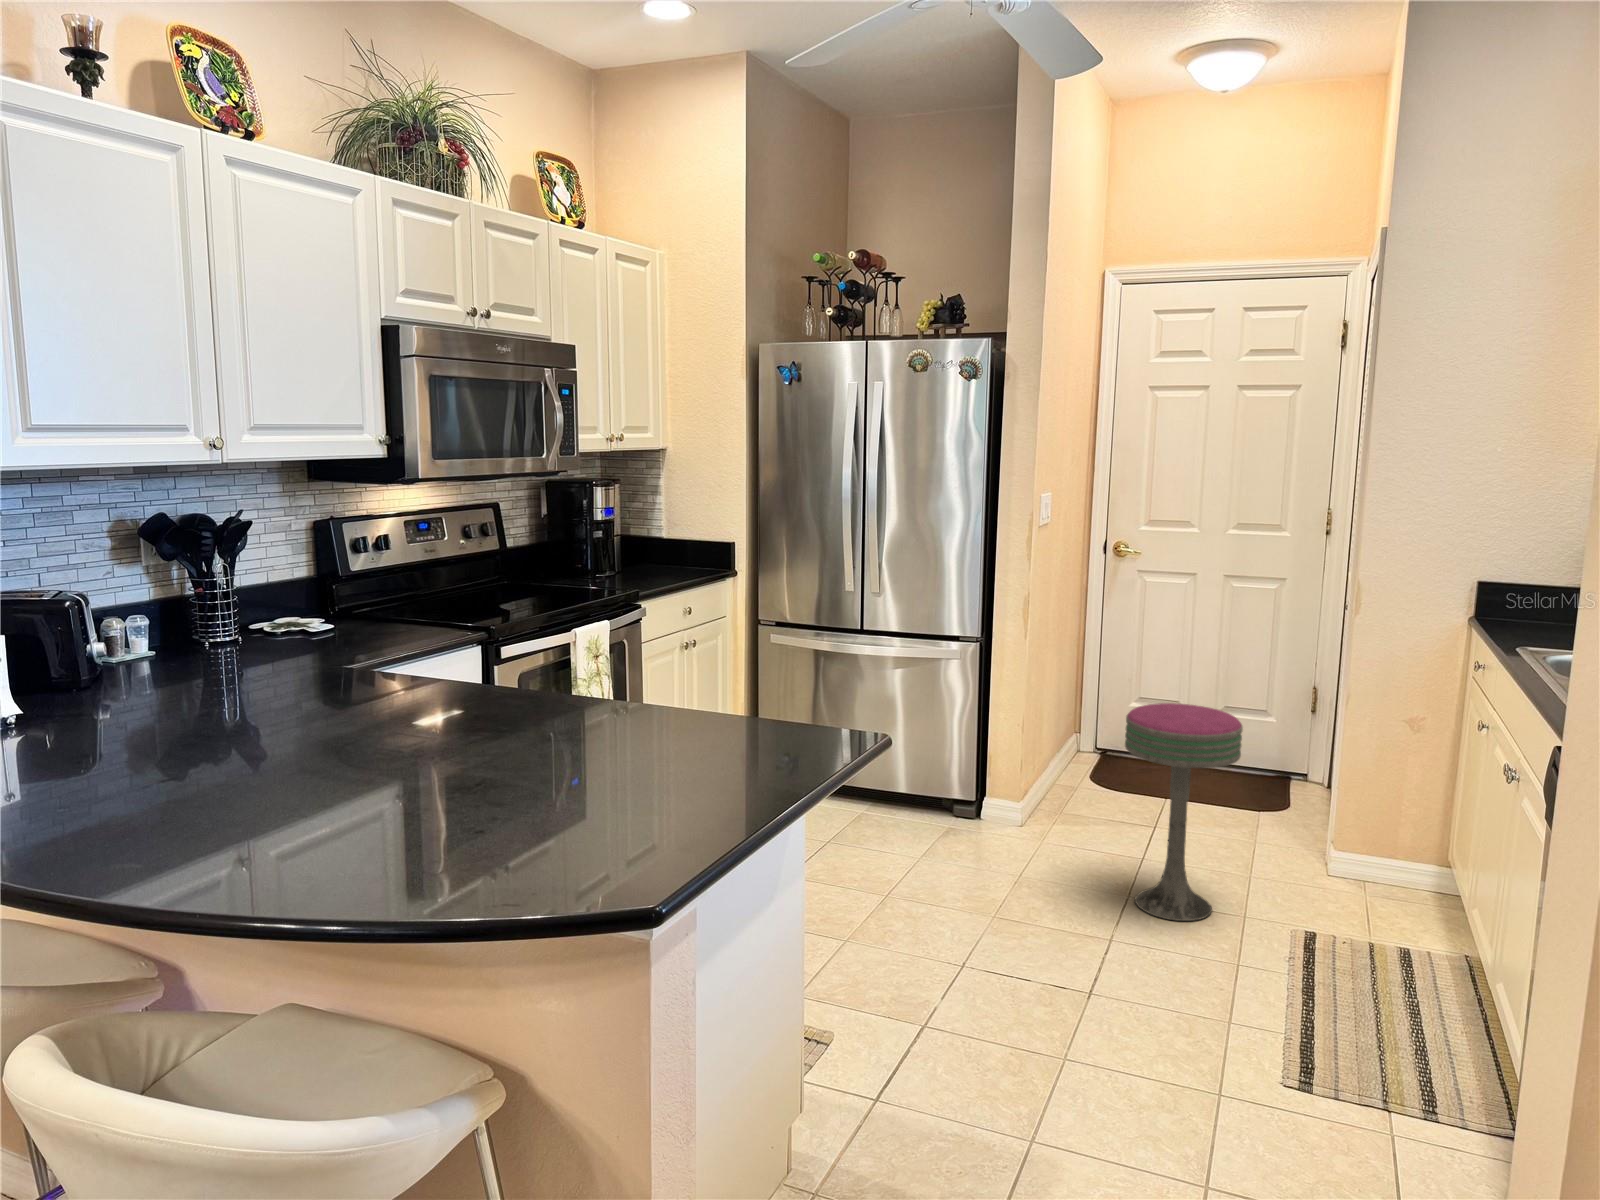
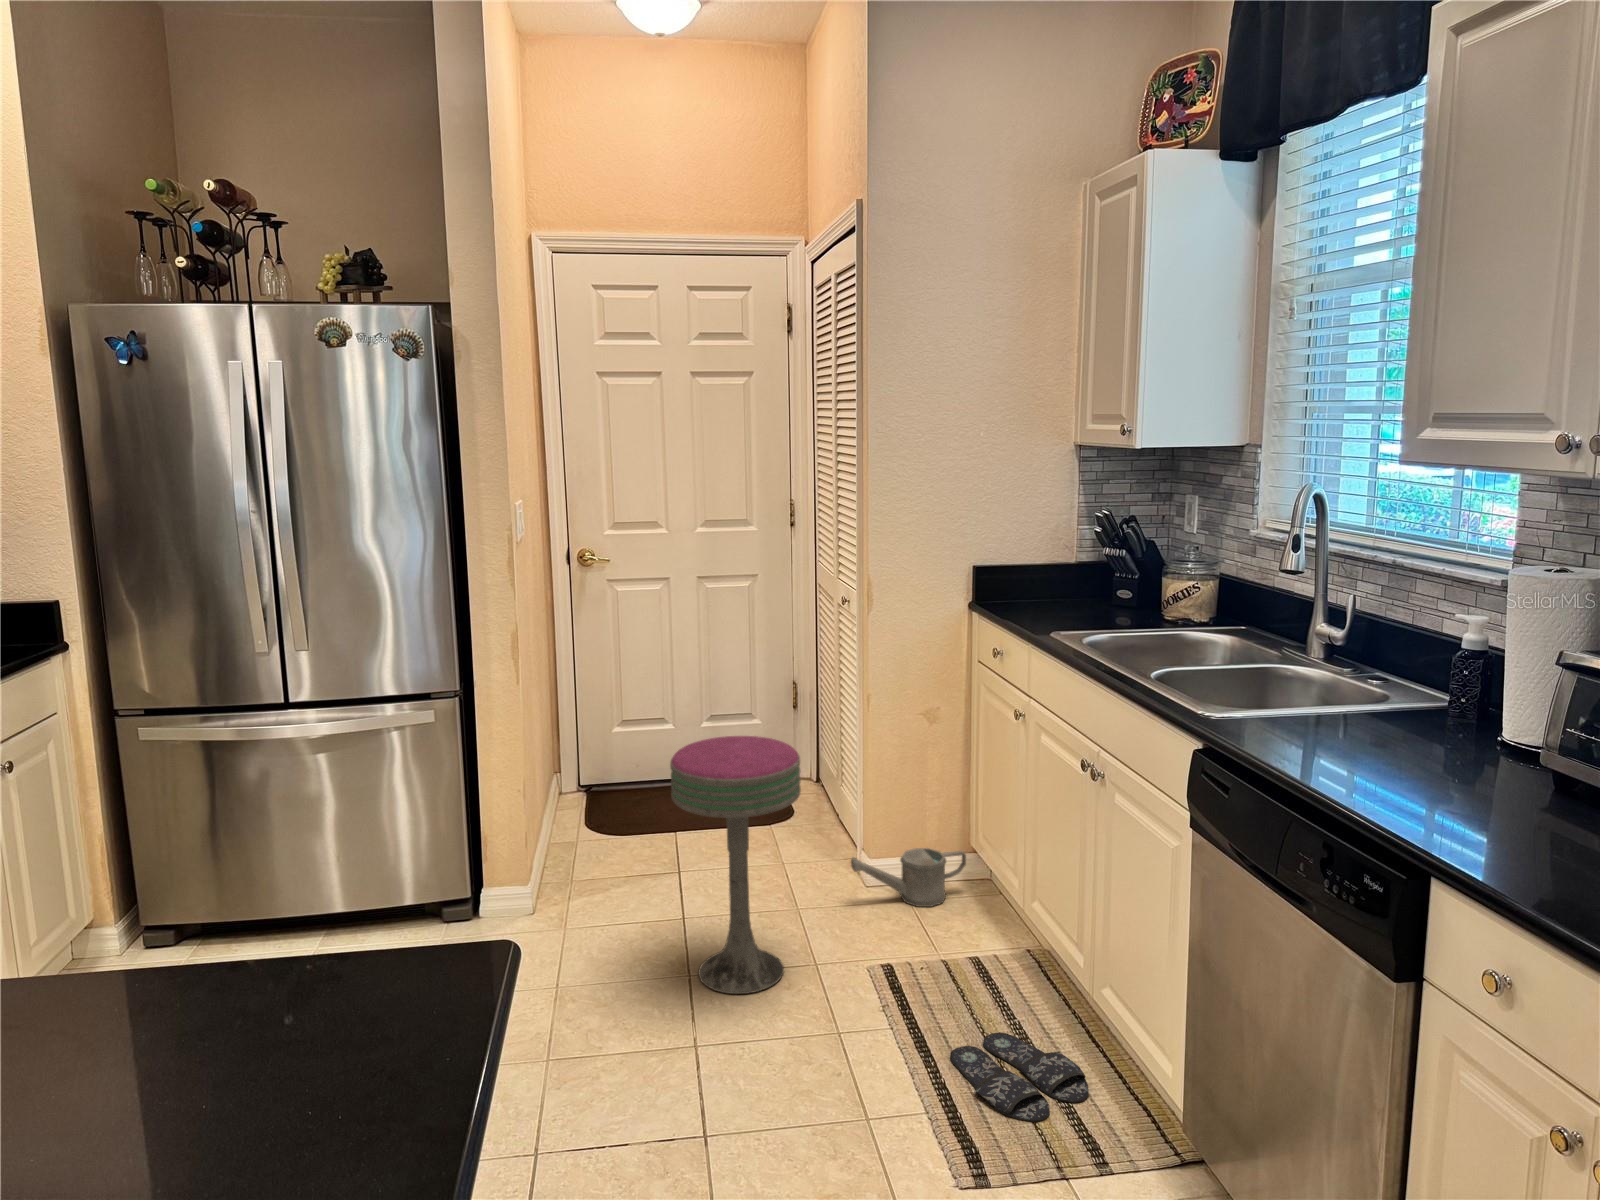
watering can: none [1307,841,1435,906] -> present [851,848,966,907]
slippers: none [1330,1003,1457,1071] -> present [950,1032,1089,1122]

